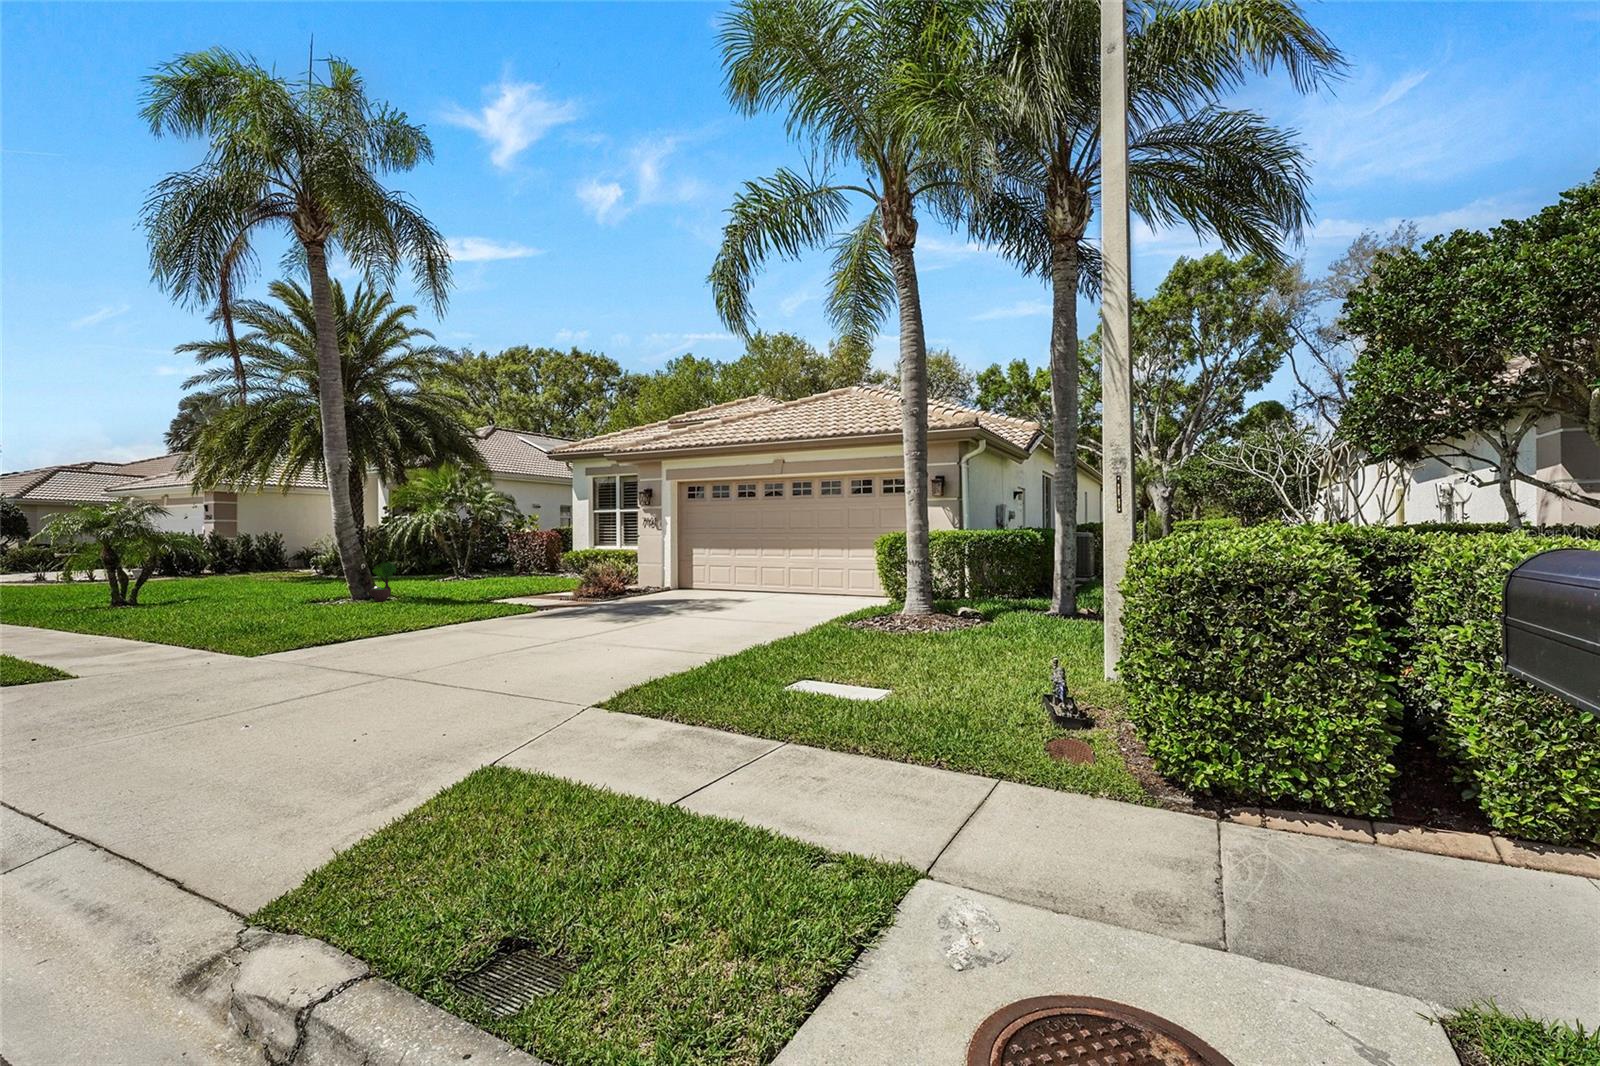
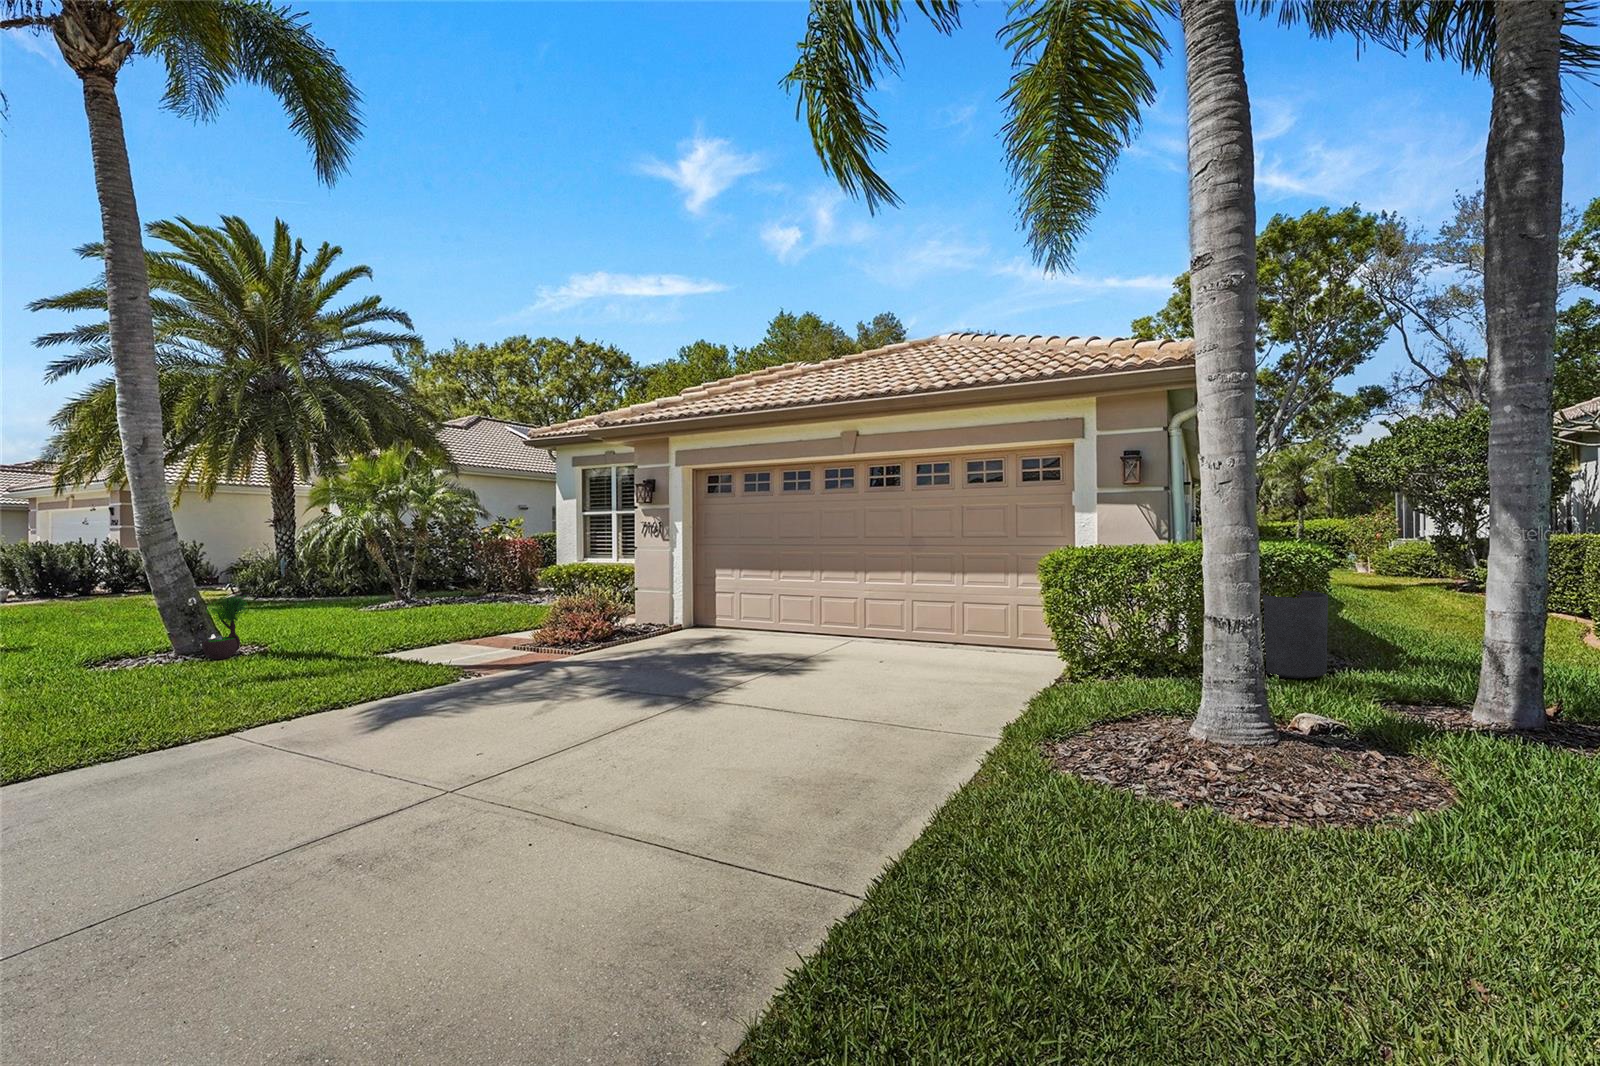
trash can: none [988,557,1025,605] -> present [1263,590,1328,678]

